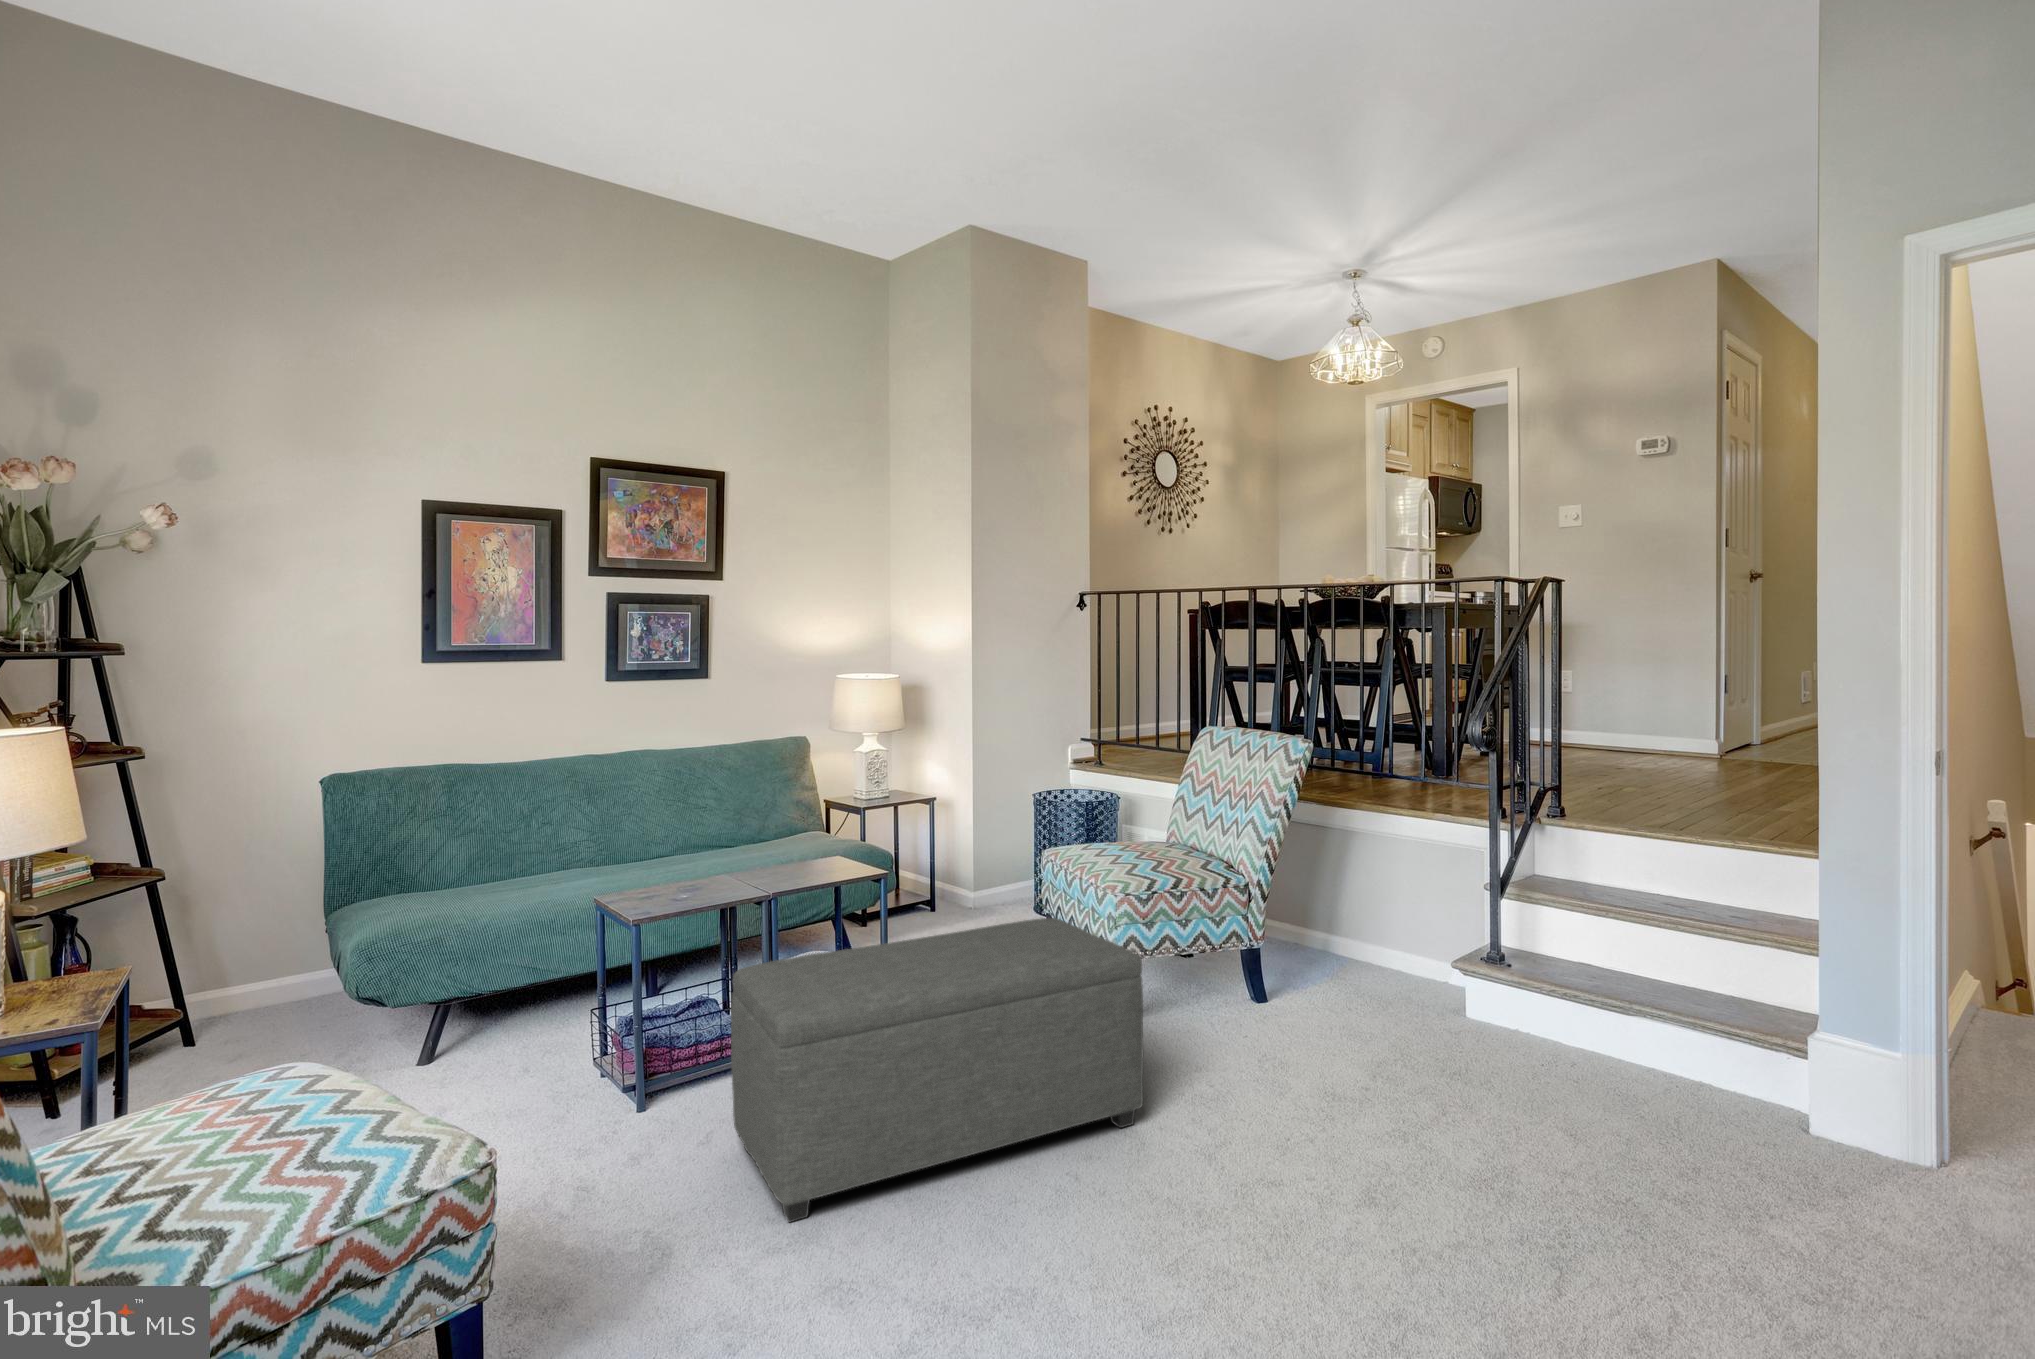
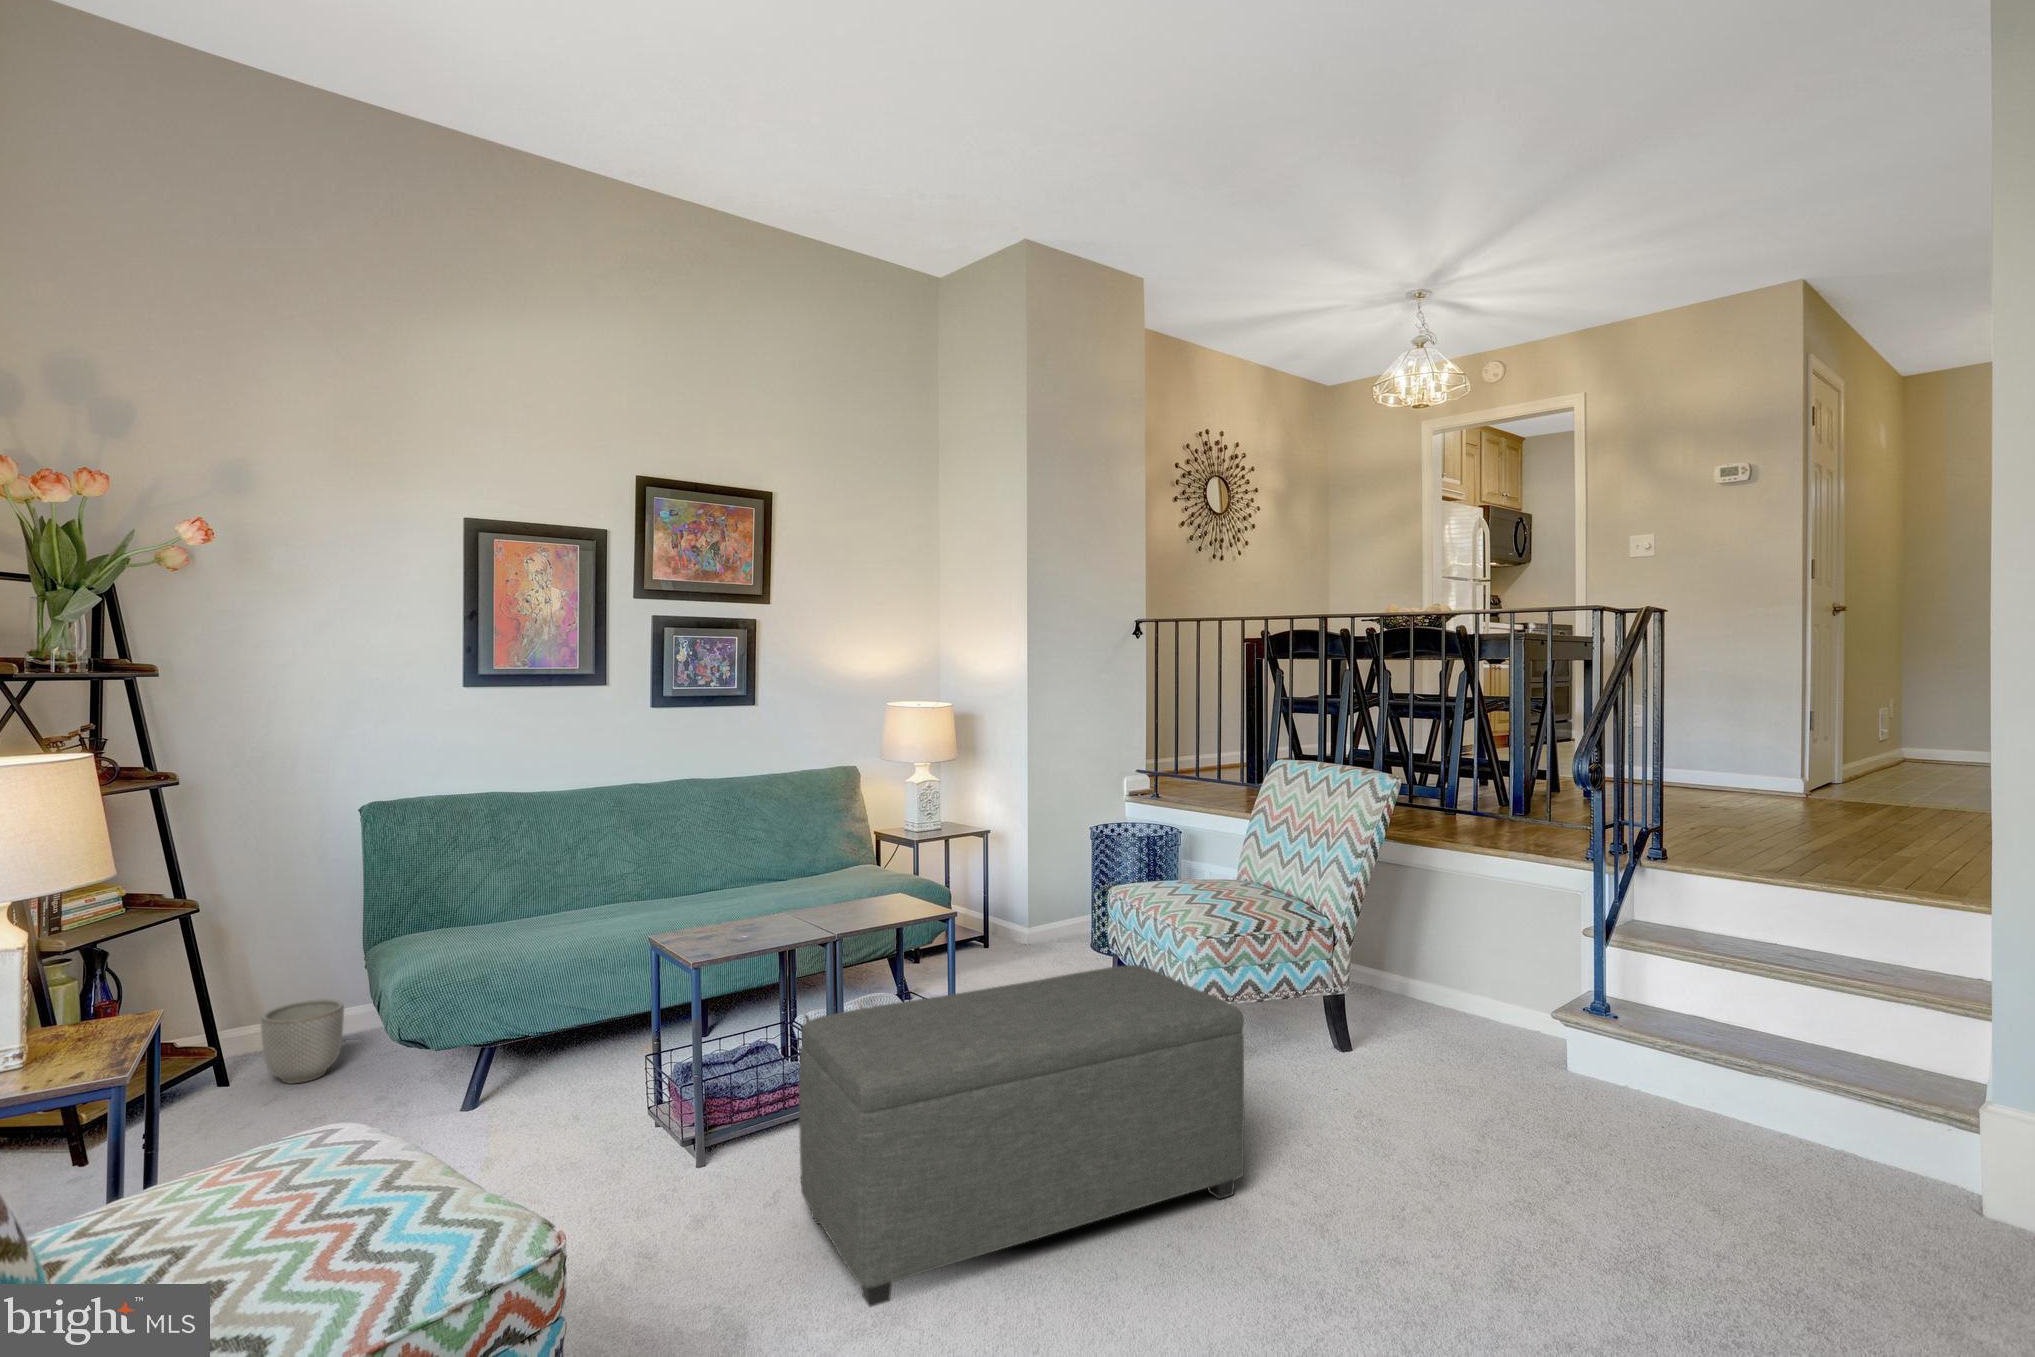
planter: none [232,960,312,1038] -> present [261,999,344,1084]

